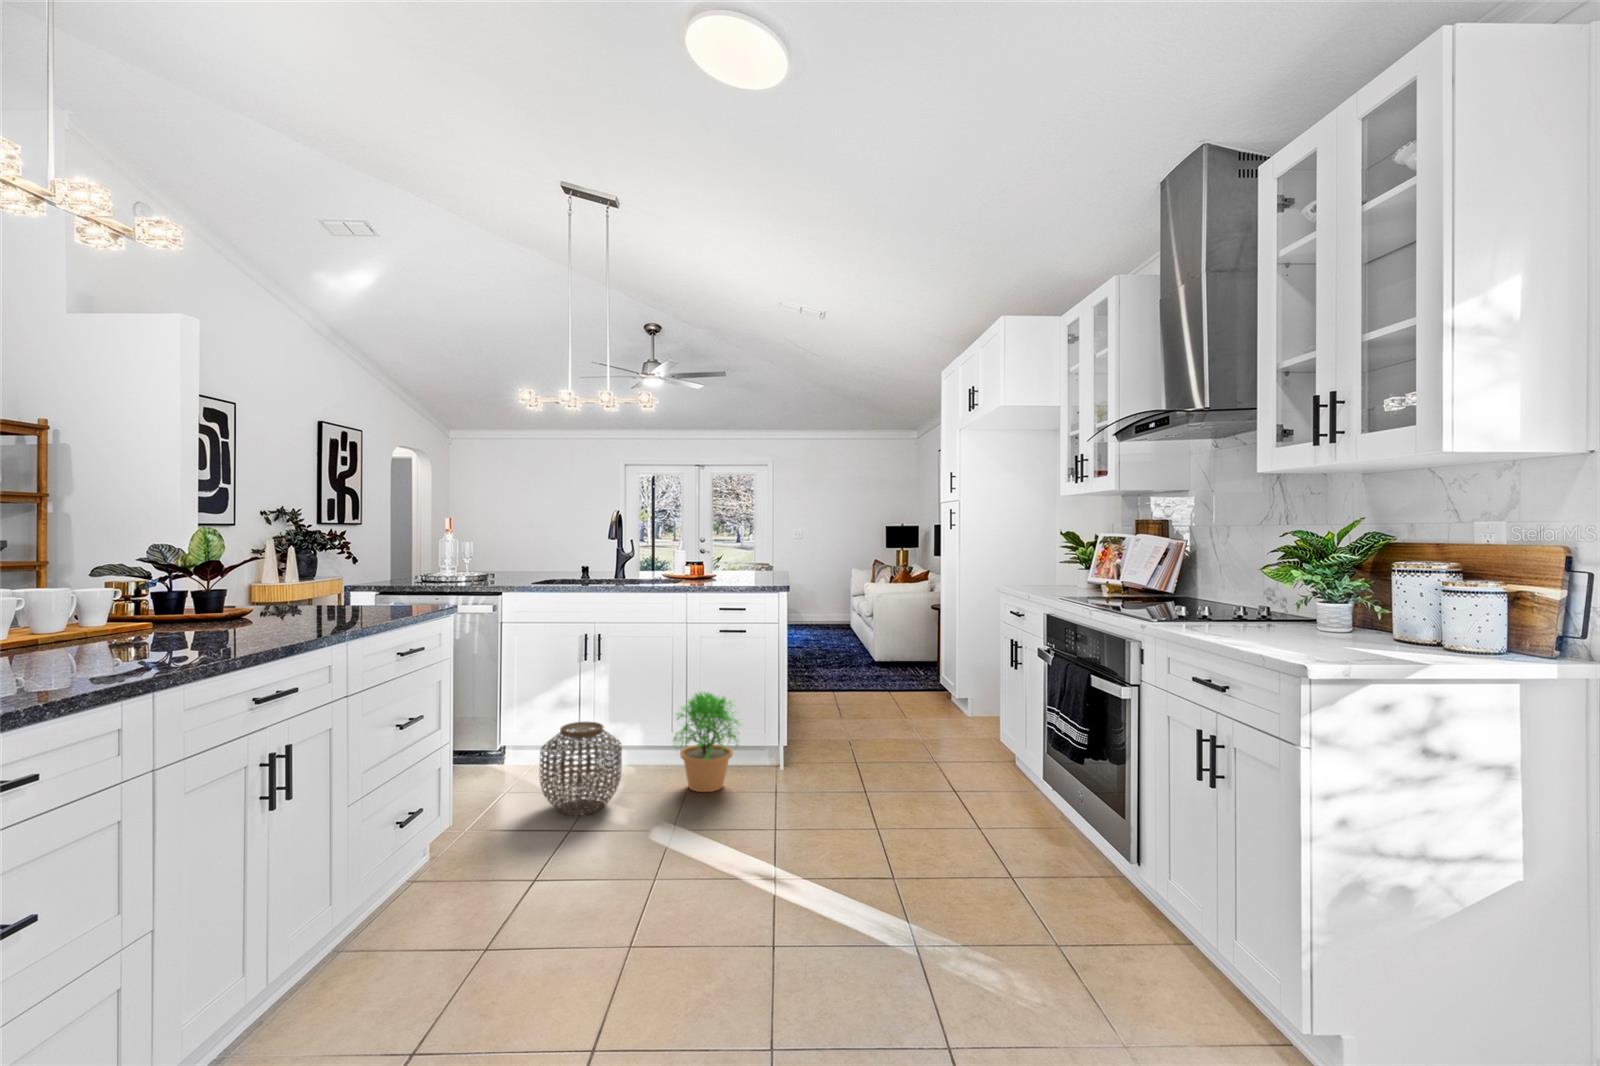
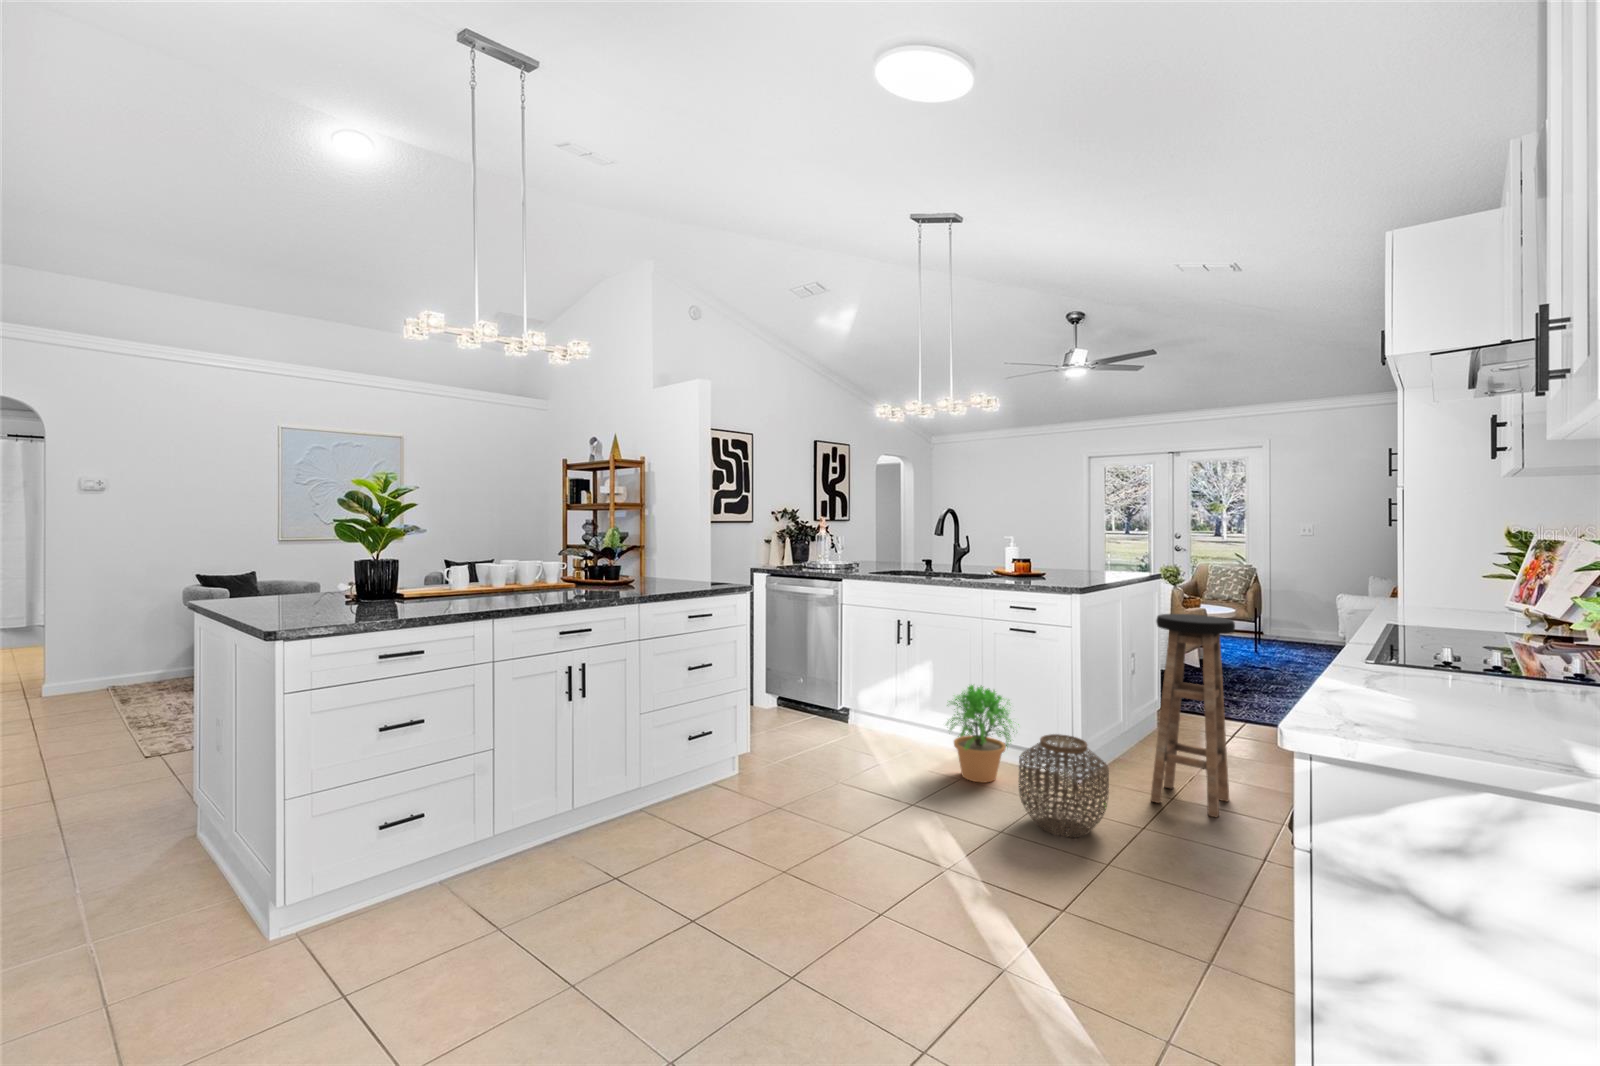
bar stool: none [848,603,908,769] -> present [1151,614,1235,817]
woven basket: present [539,722,622,815] -> present [1019,734,1109,837]

